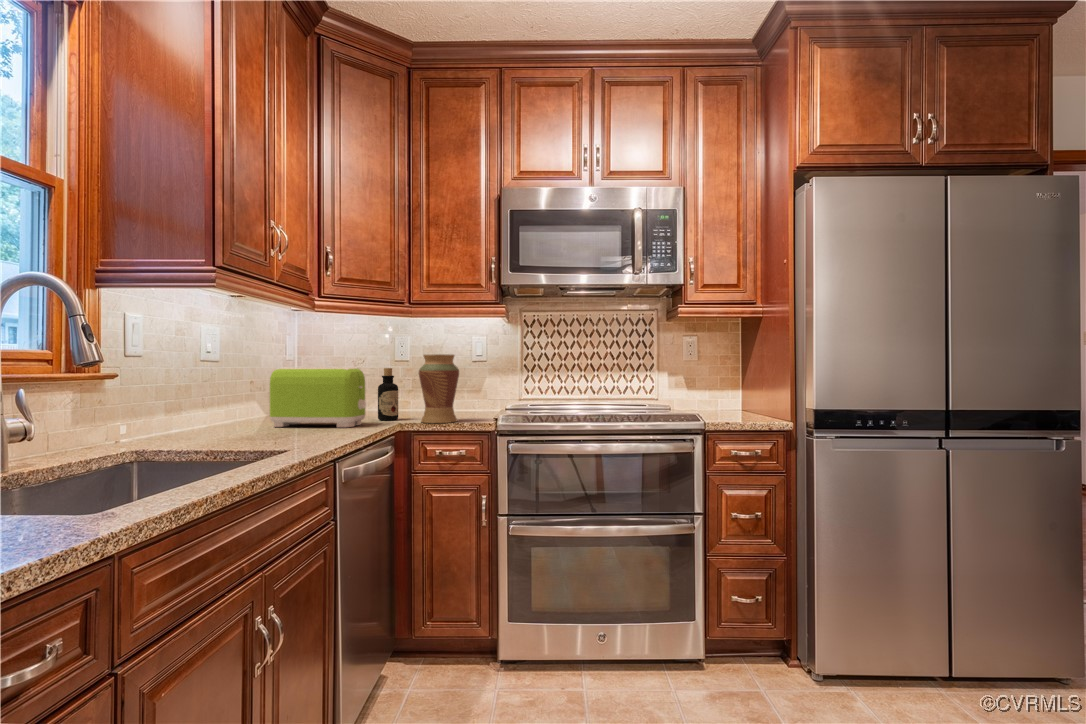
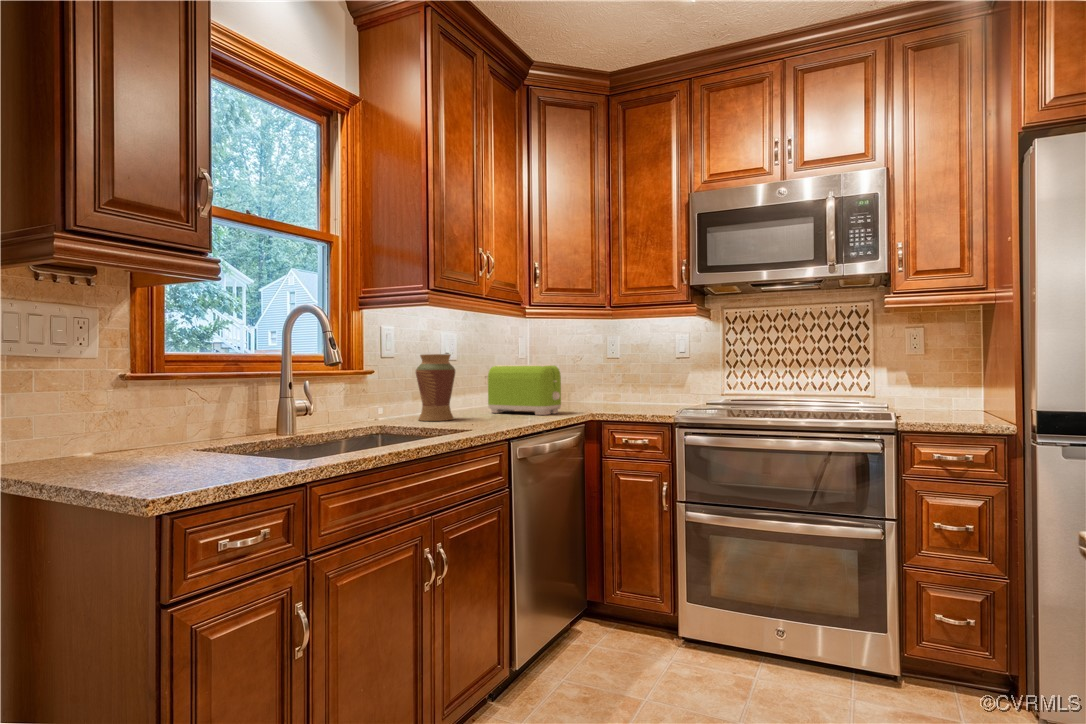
vase: present [419,354,459,423] -> present [416,354,455,421]
bottle: present [378,368,398,420] -> none [577,365,595,410]

